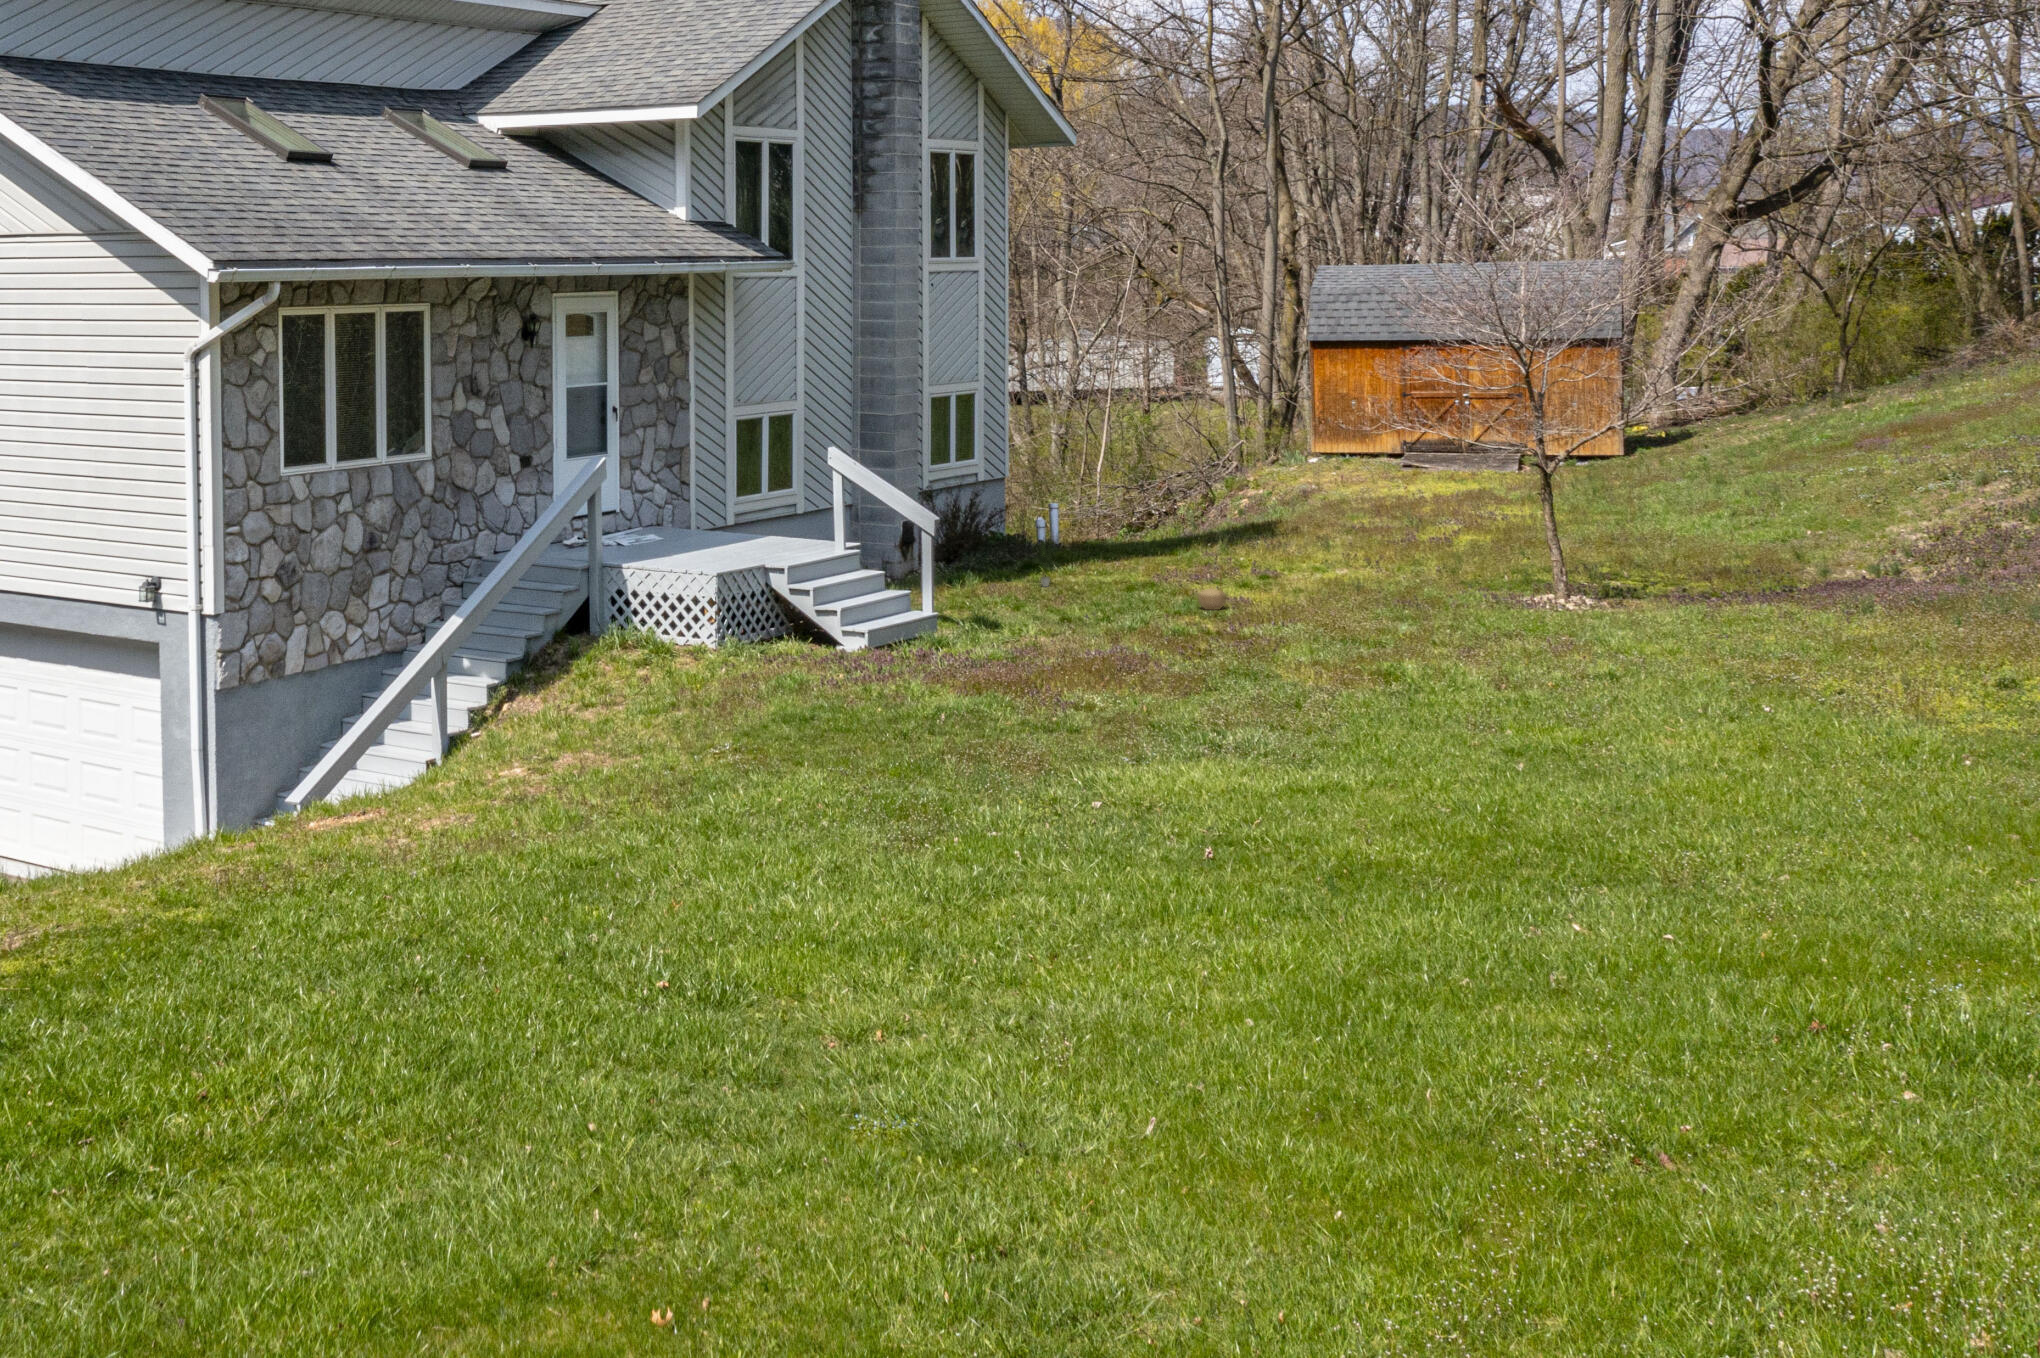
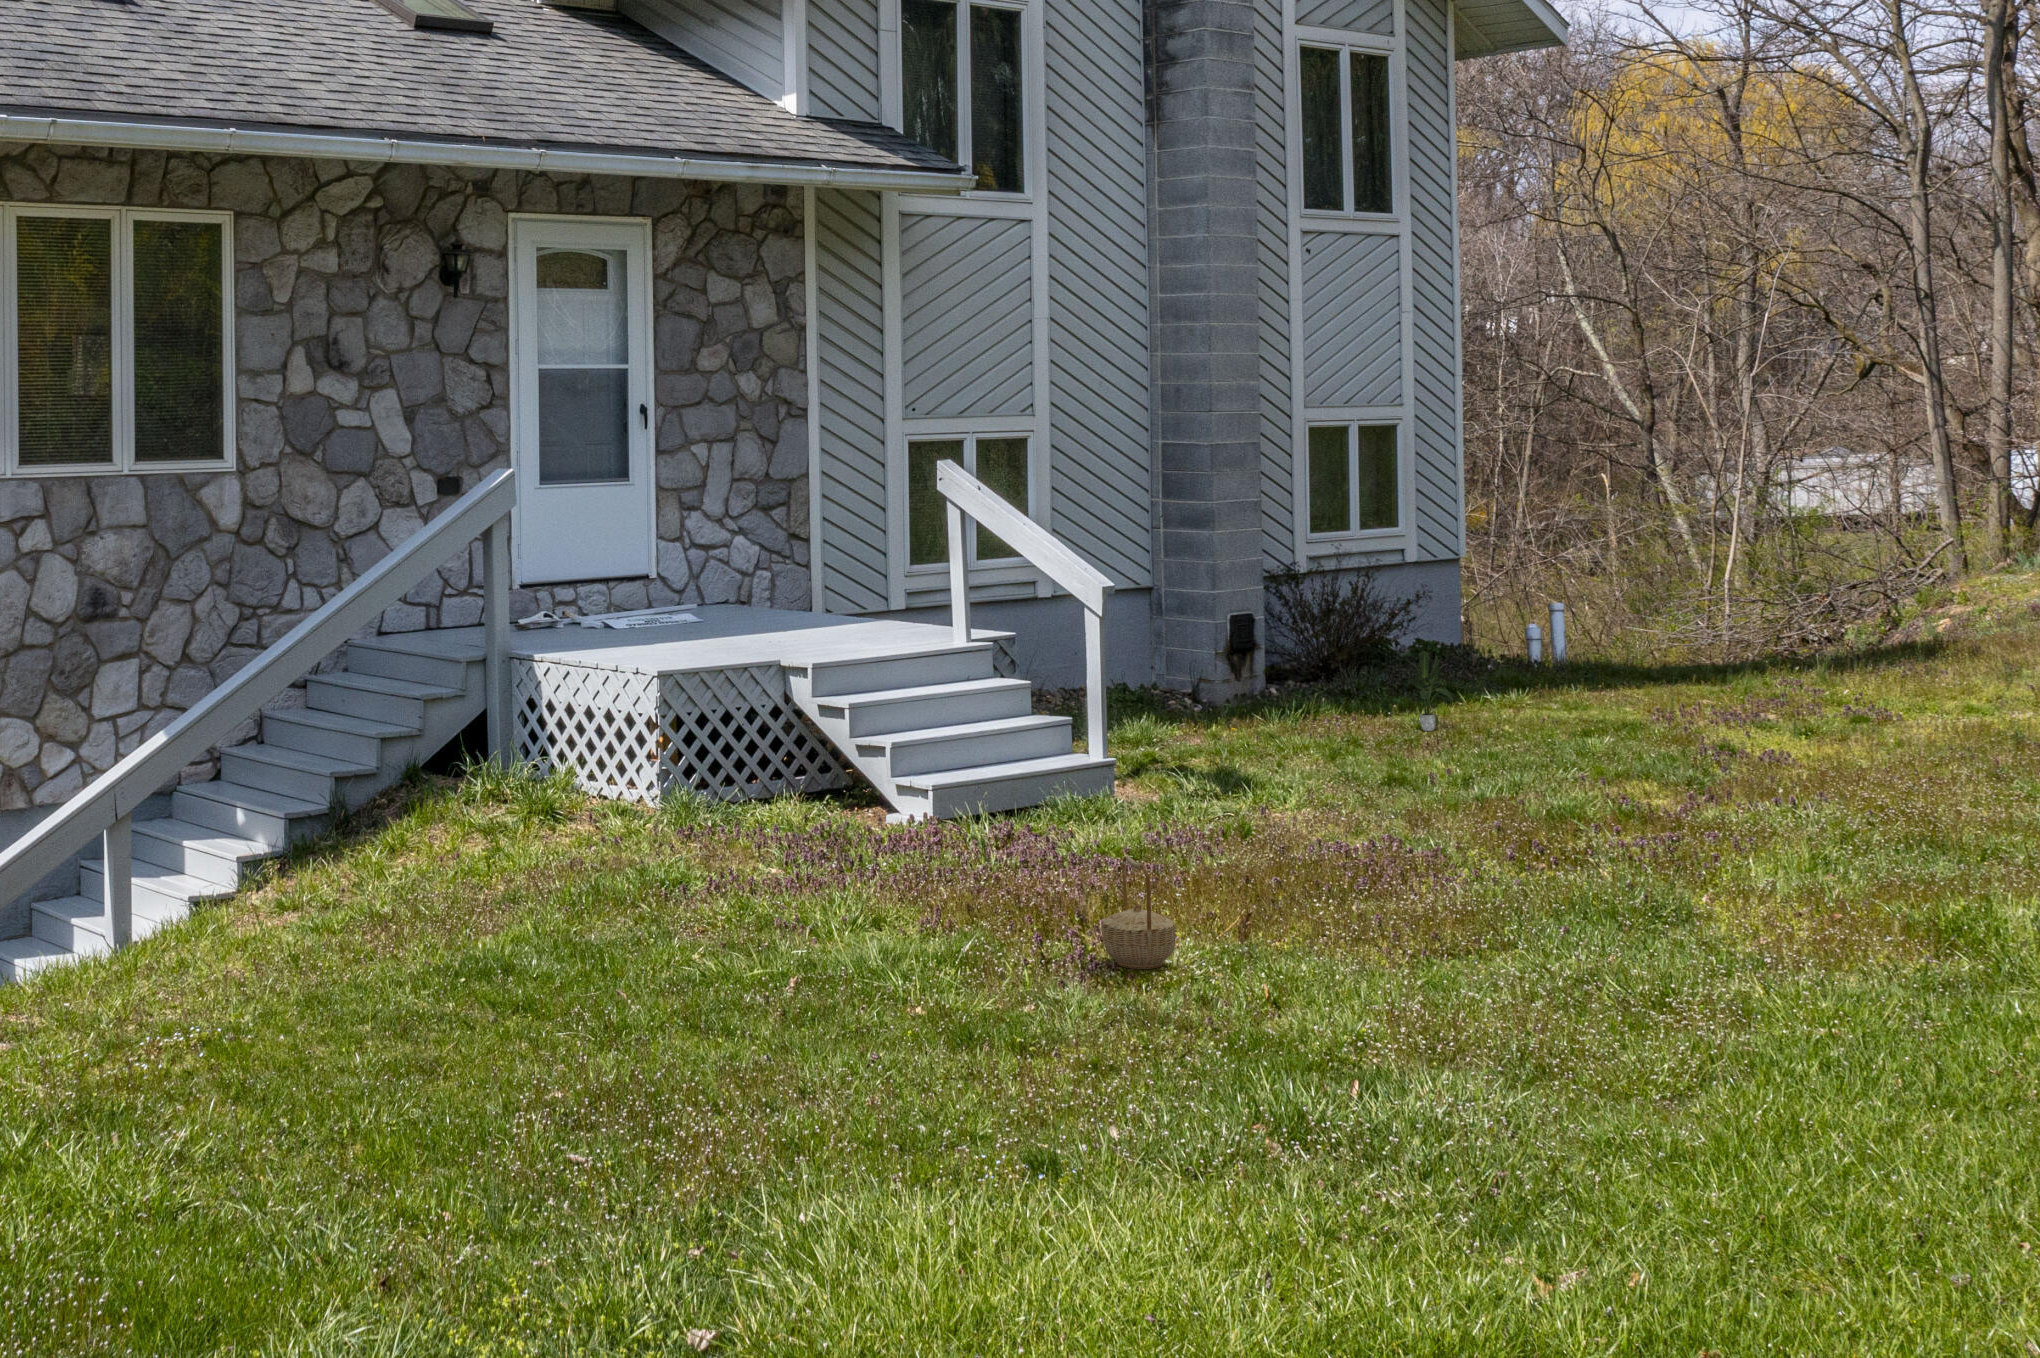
basket: present [1198,570,1226,610] -> present [1101,856,1175,969]

